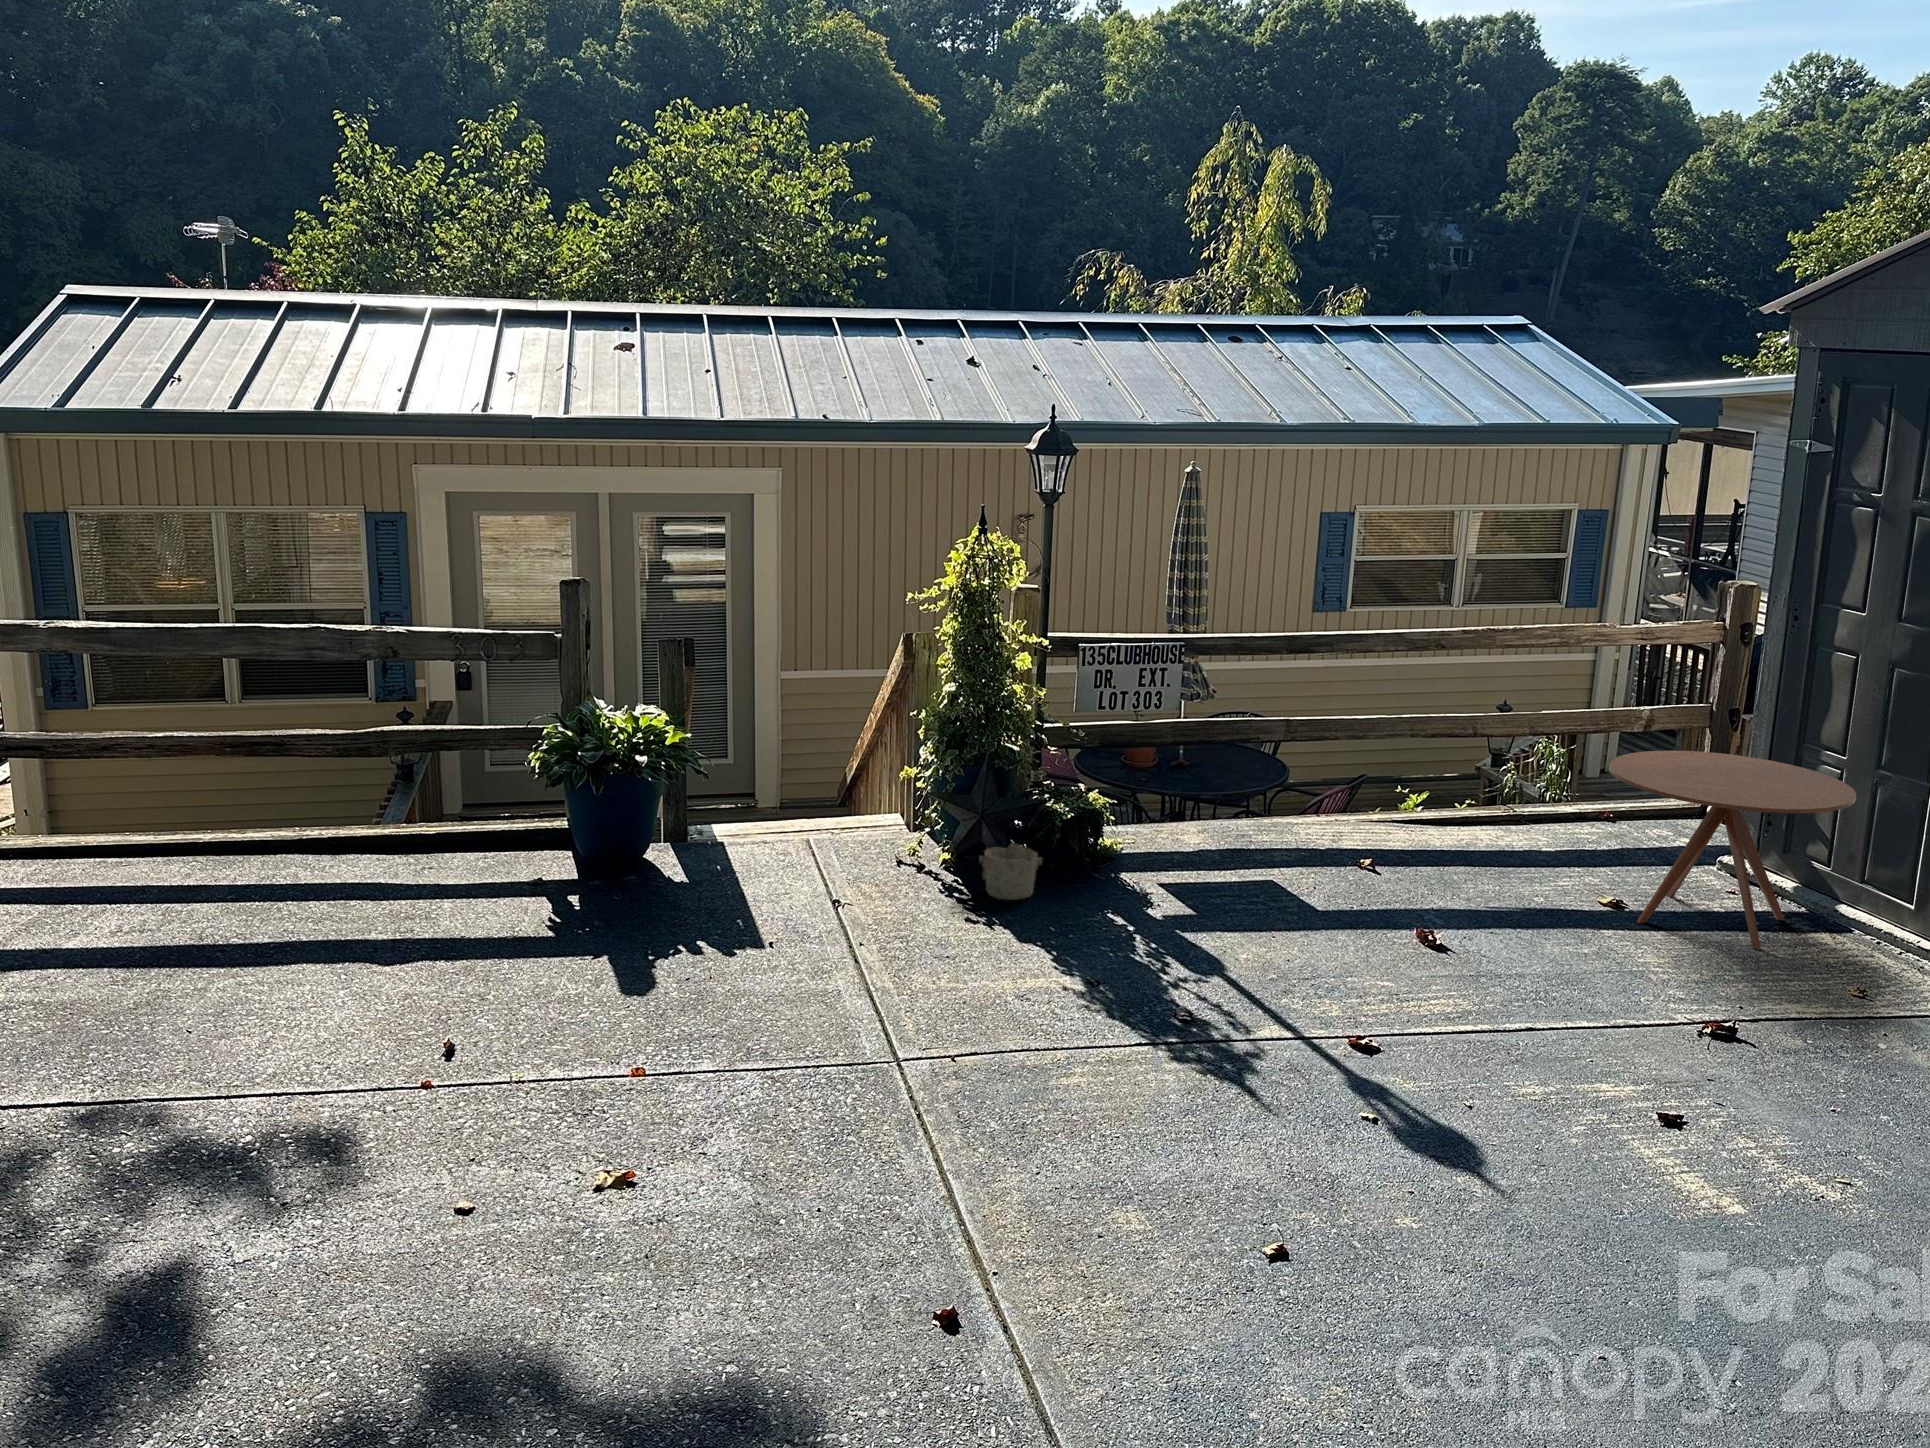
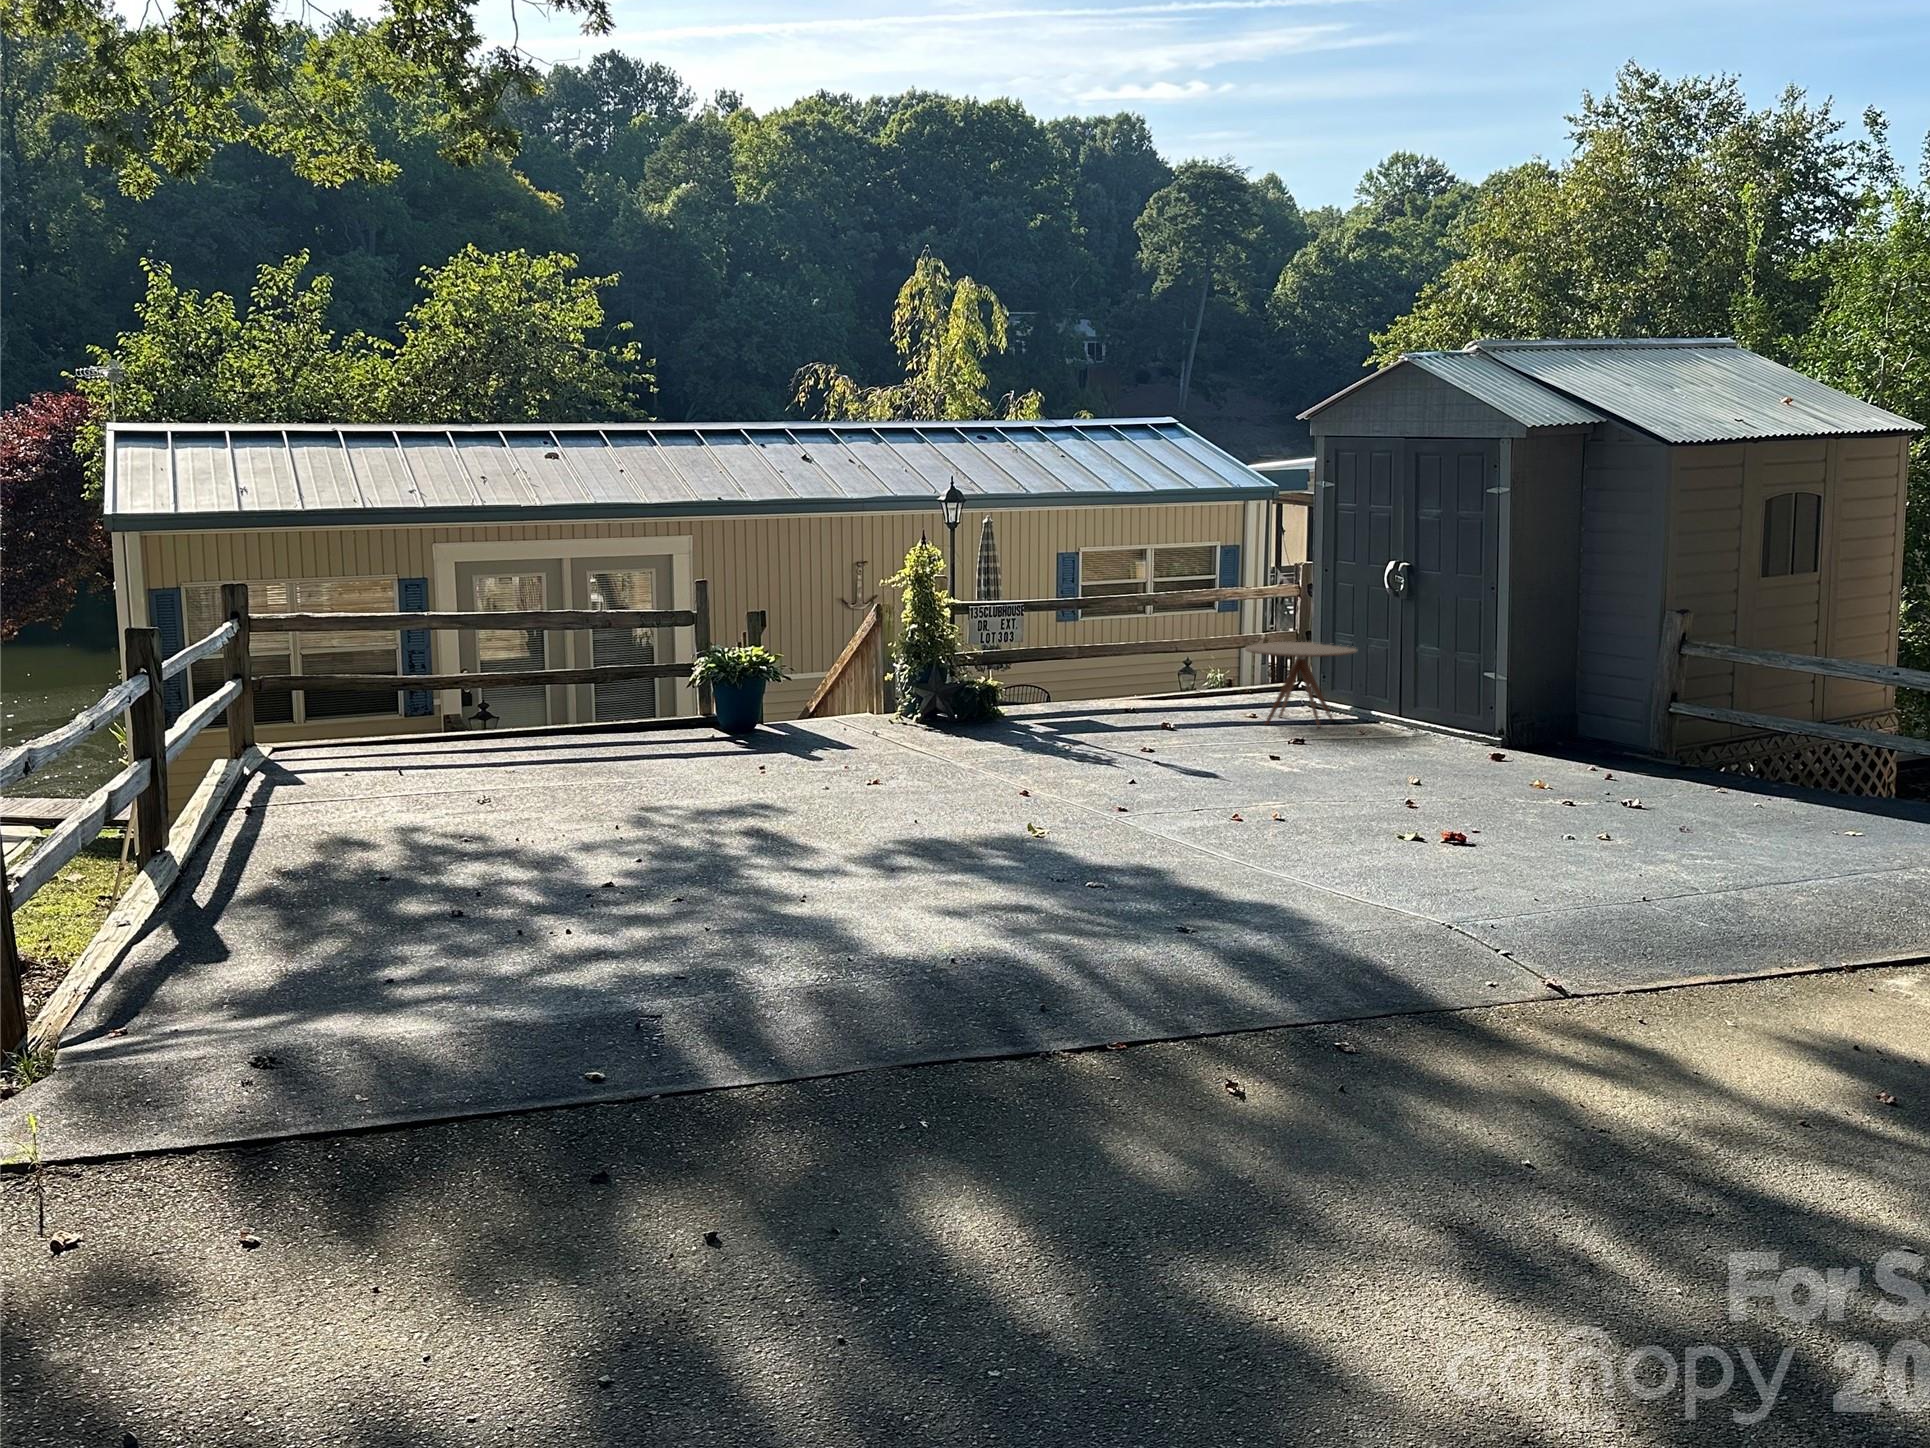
bucket: present [979,845,1042,900] -> none [932,710,967,737]

